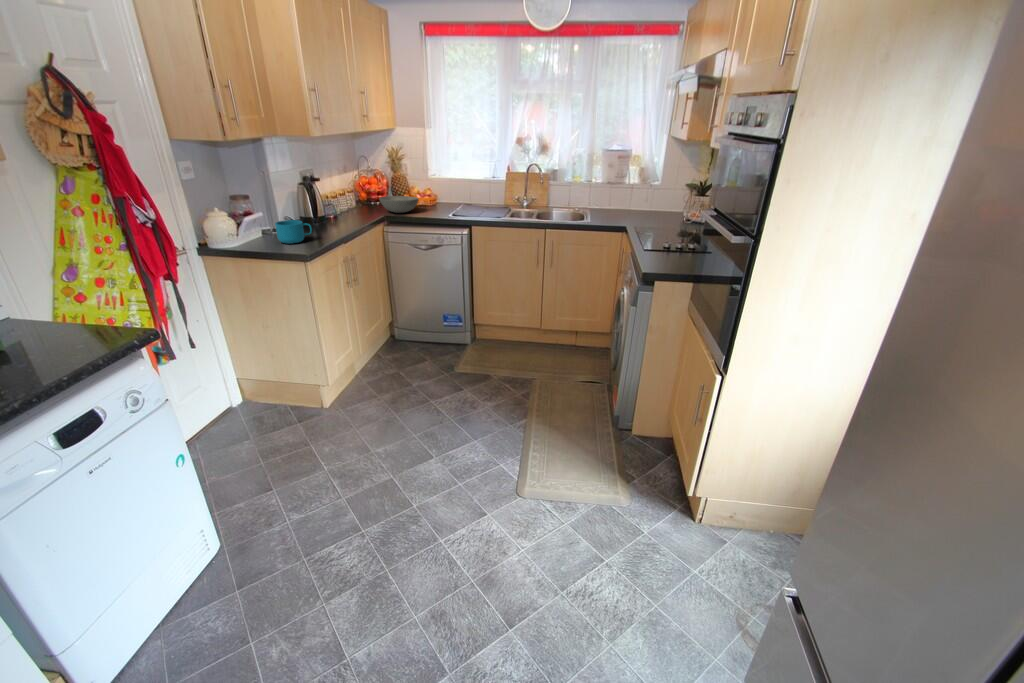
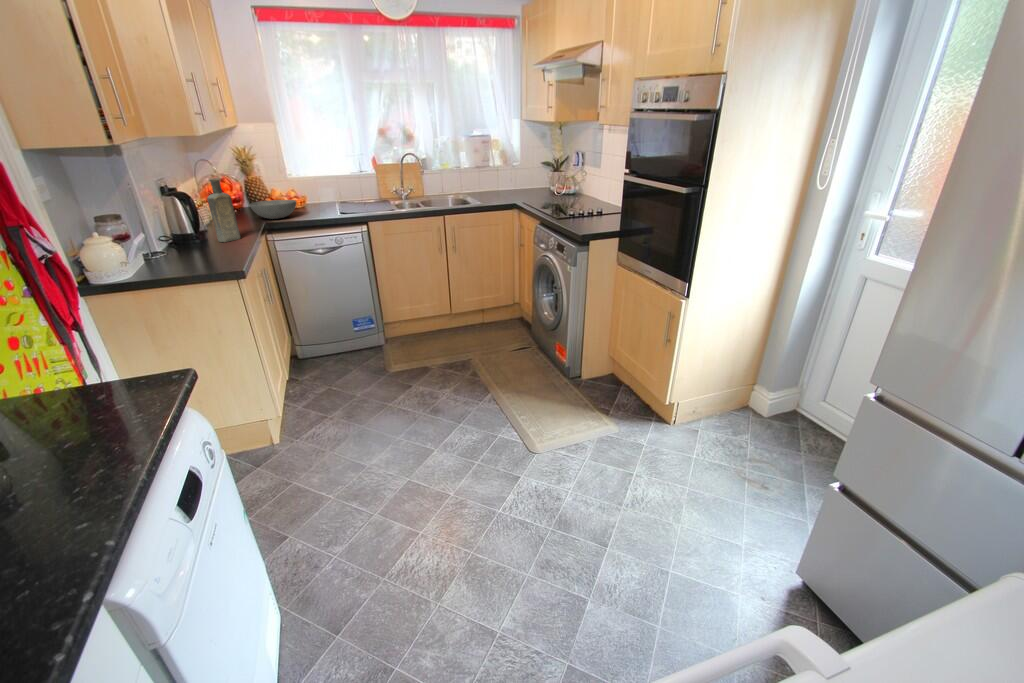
bottle: none [327,173,350,228] -> present [207,178,241,242]
cup: present [275,220,312,244] -> none [173,237,218,265]

